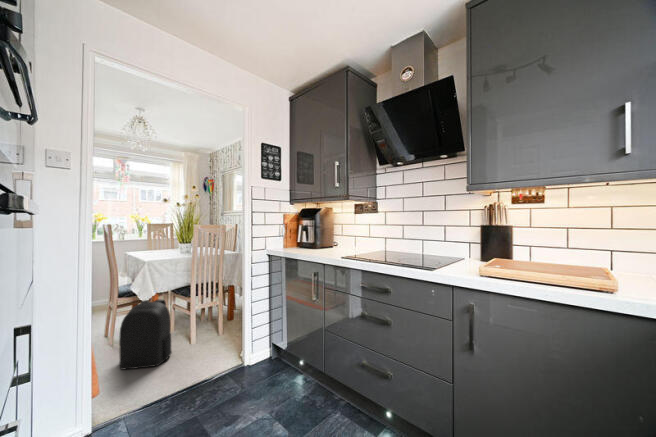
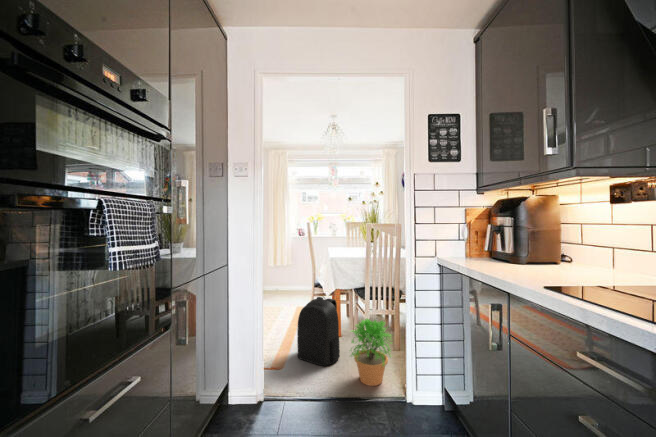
potted plant: none [186,306,232,365] -> present [352,319,391,386]

